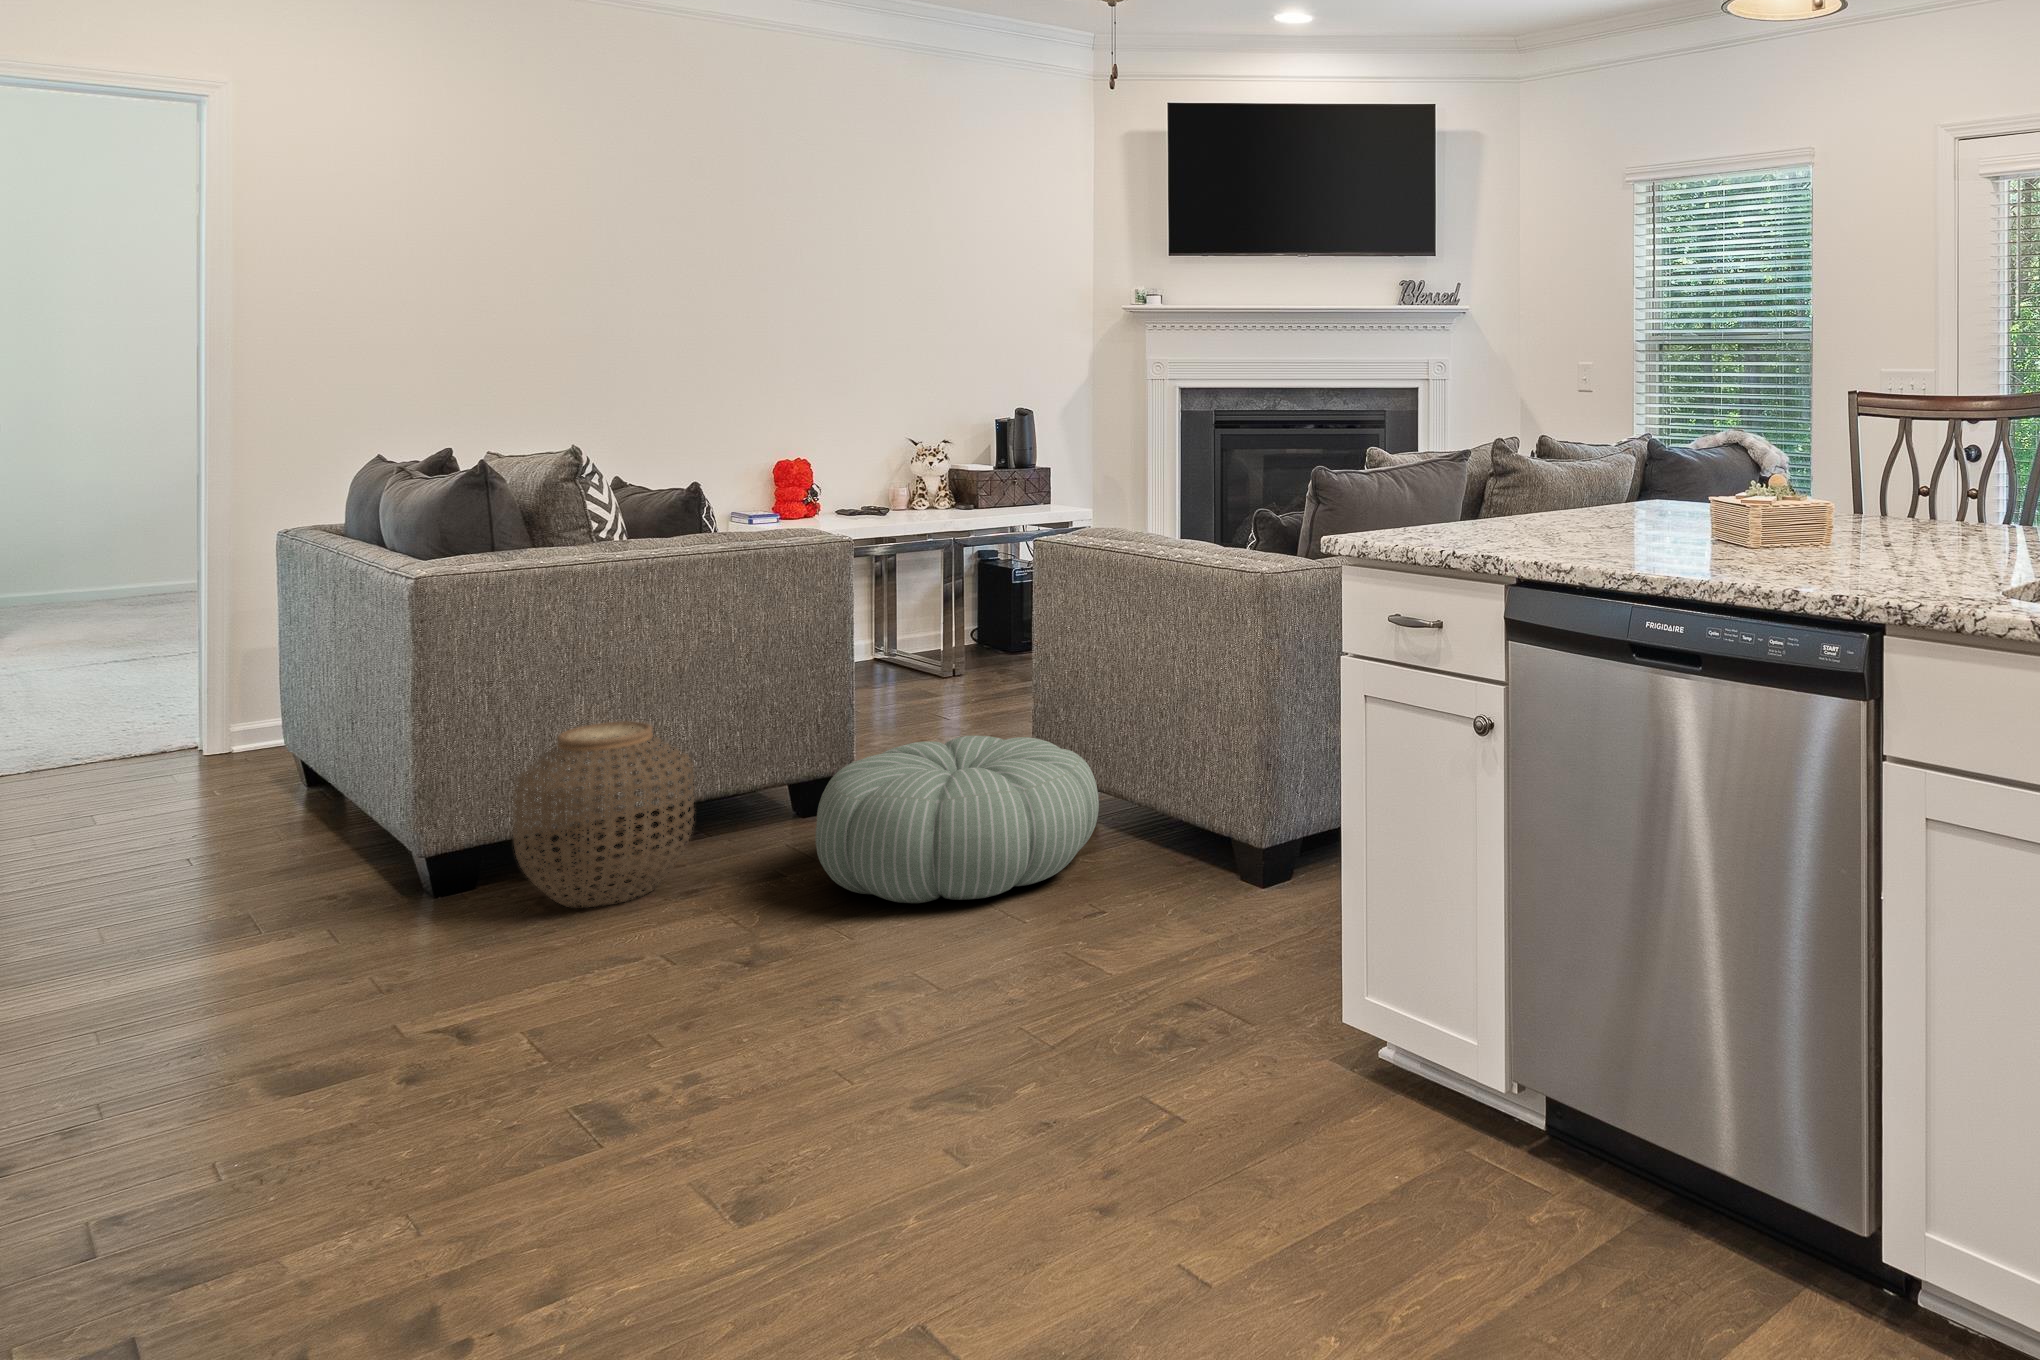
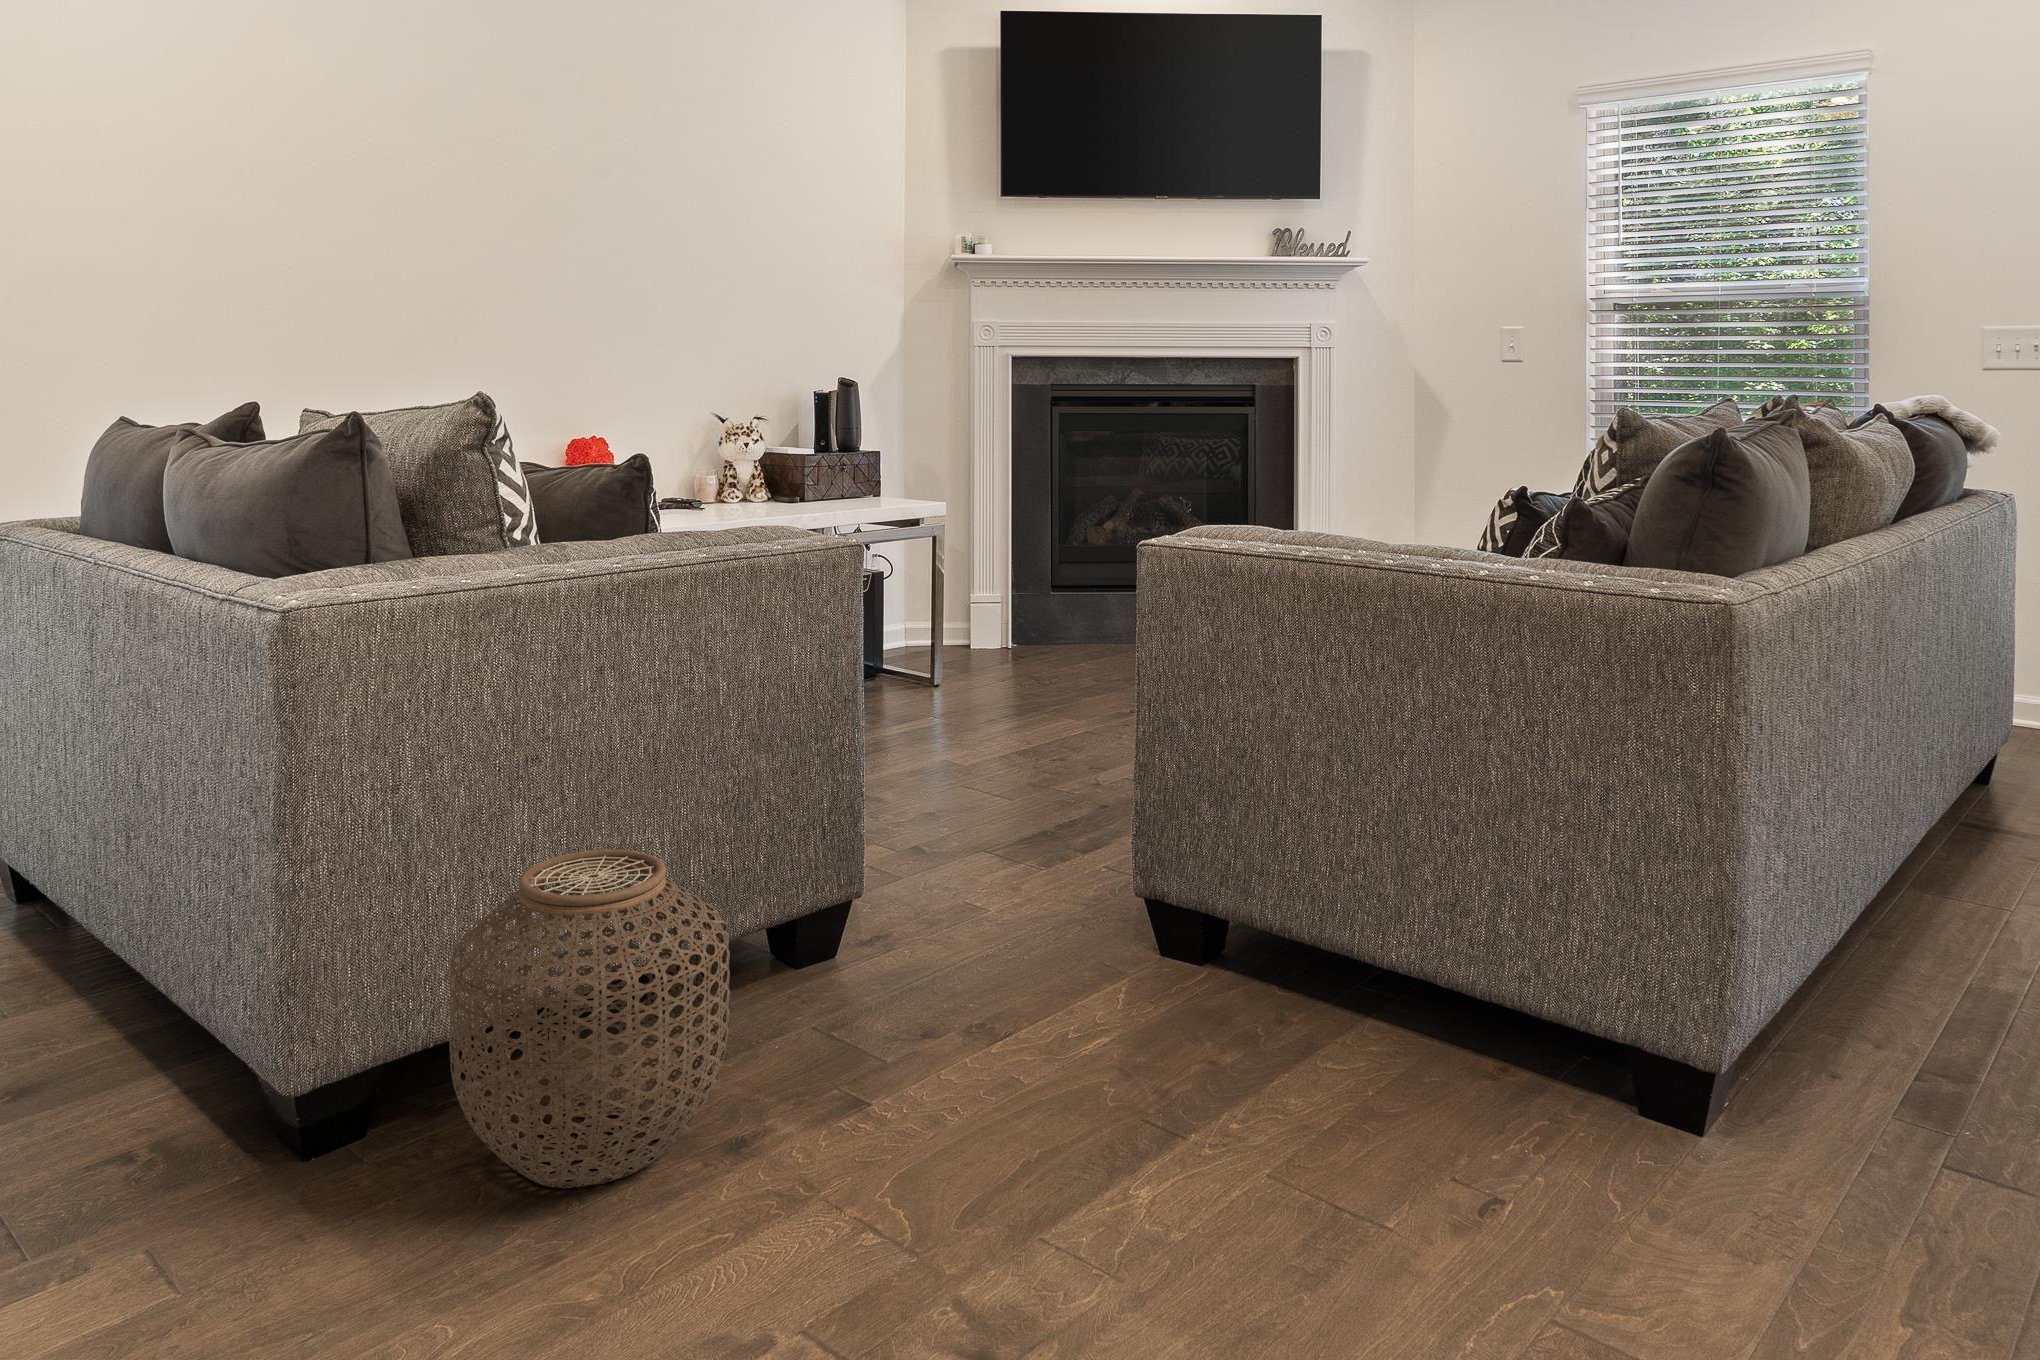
pouf: present [816,736,1099,903] -> none [923,857,1375,1182]

